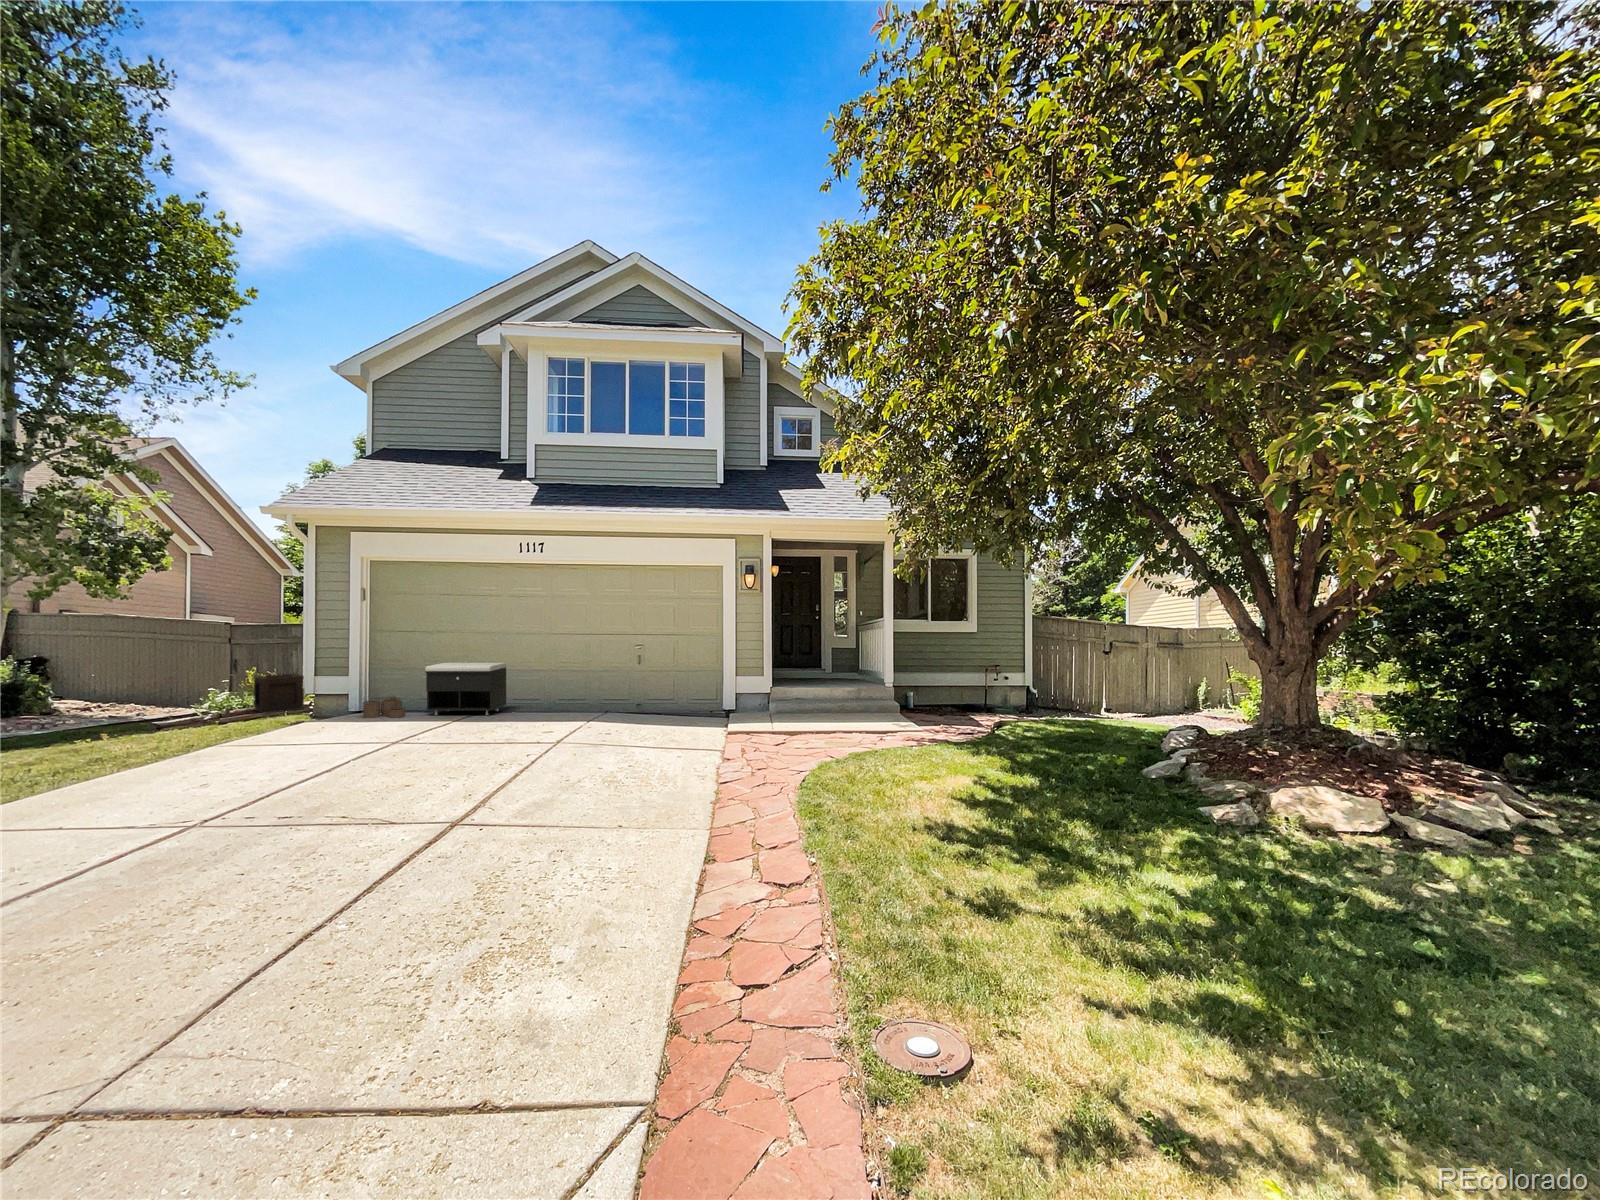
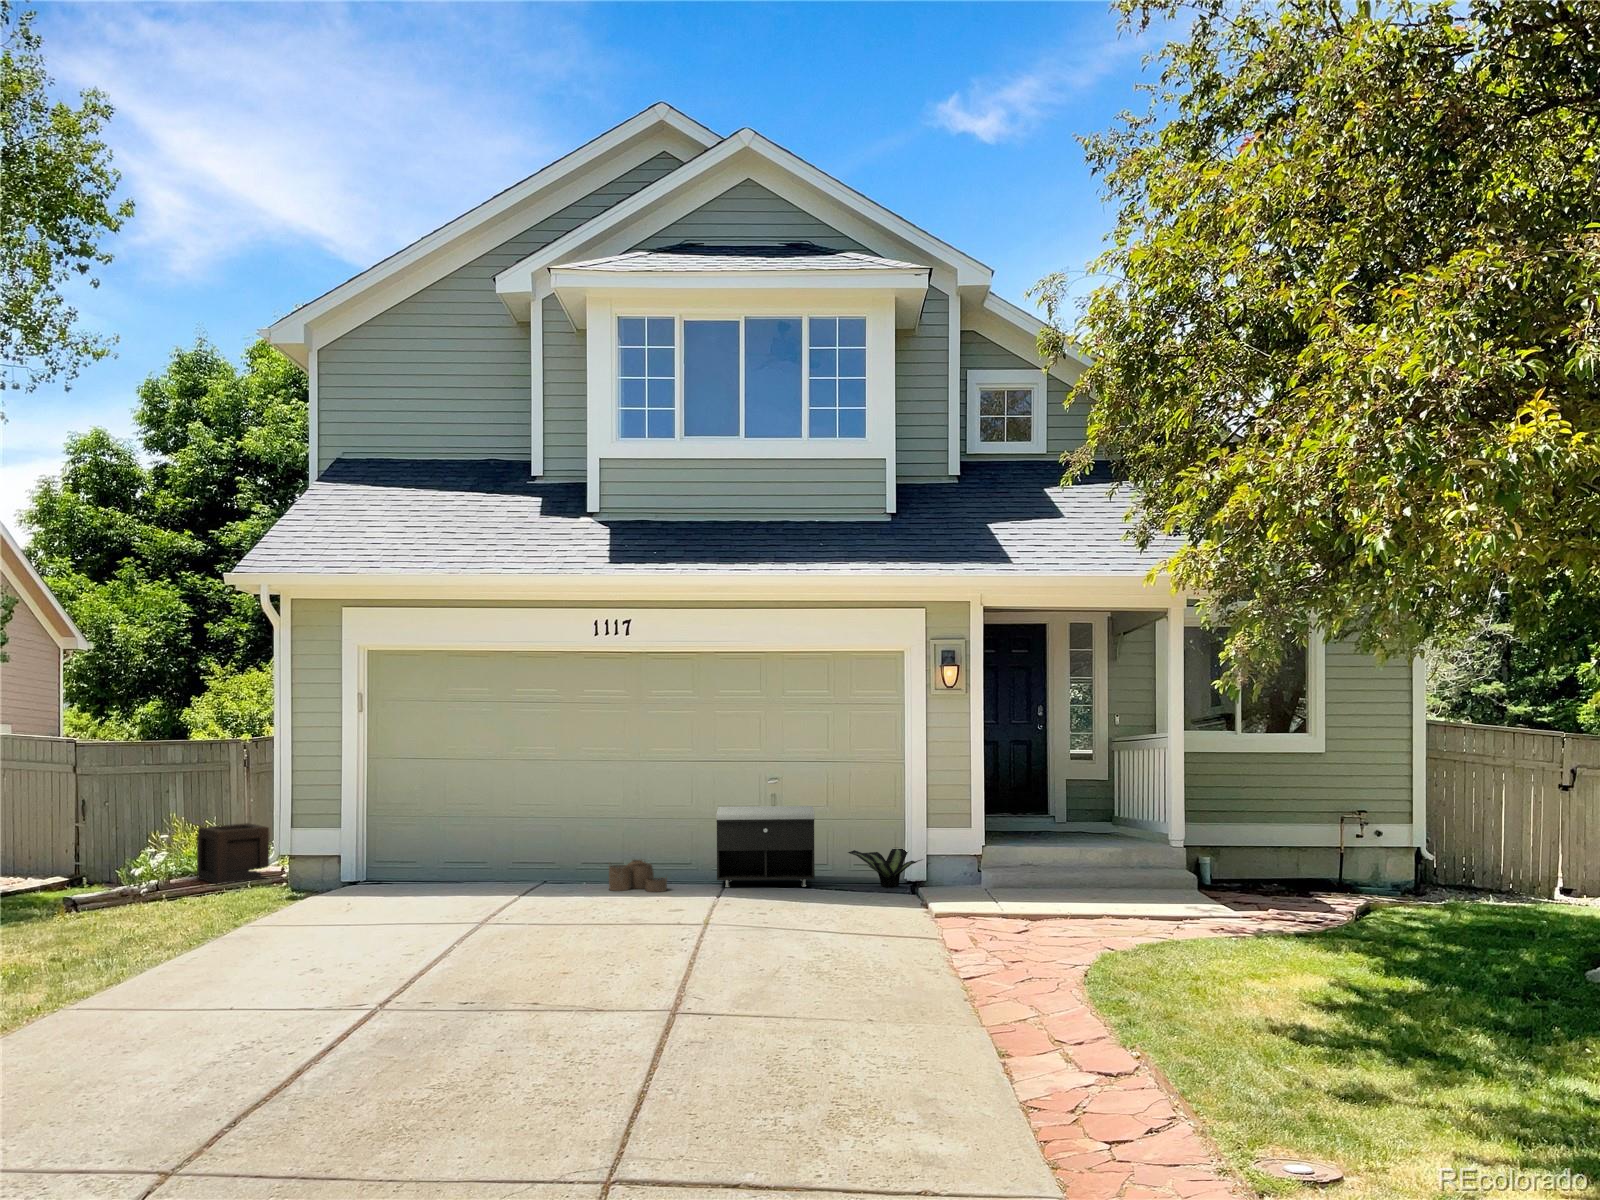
storage bench: present [425,663,506,715] -> present [717,806,815,887]
potted plant: none [682,688,731,712] -> present [848,849,921,887]
woven basket: present [363,696,405,718] -> present [609,860,667,892]

